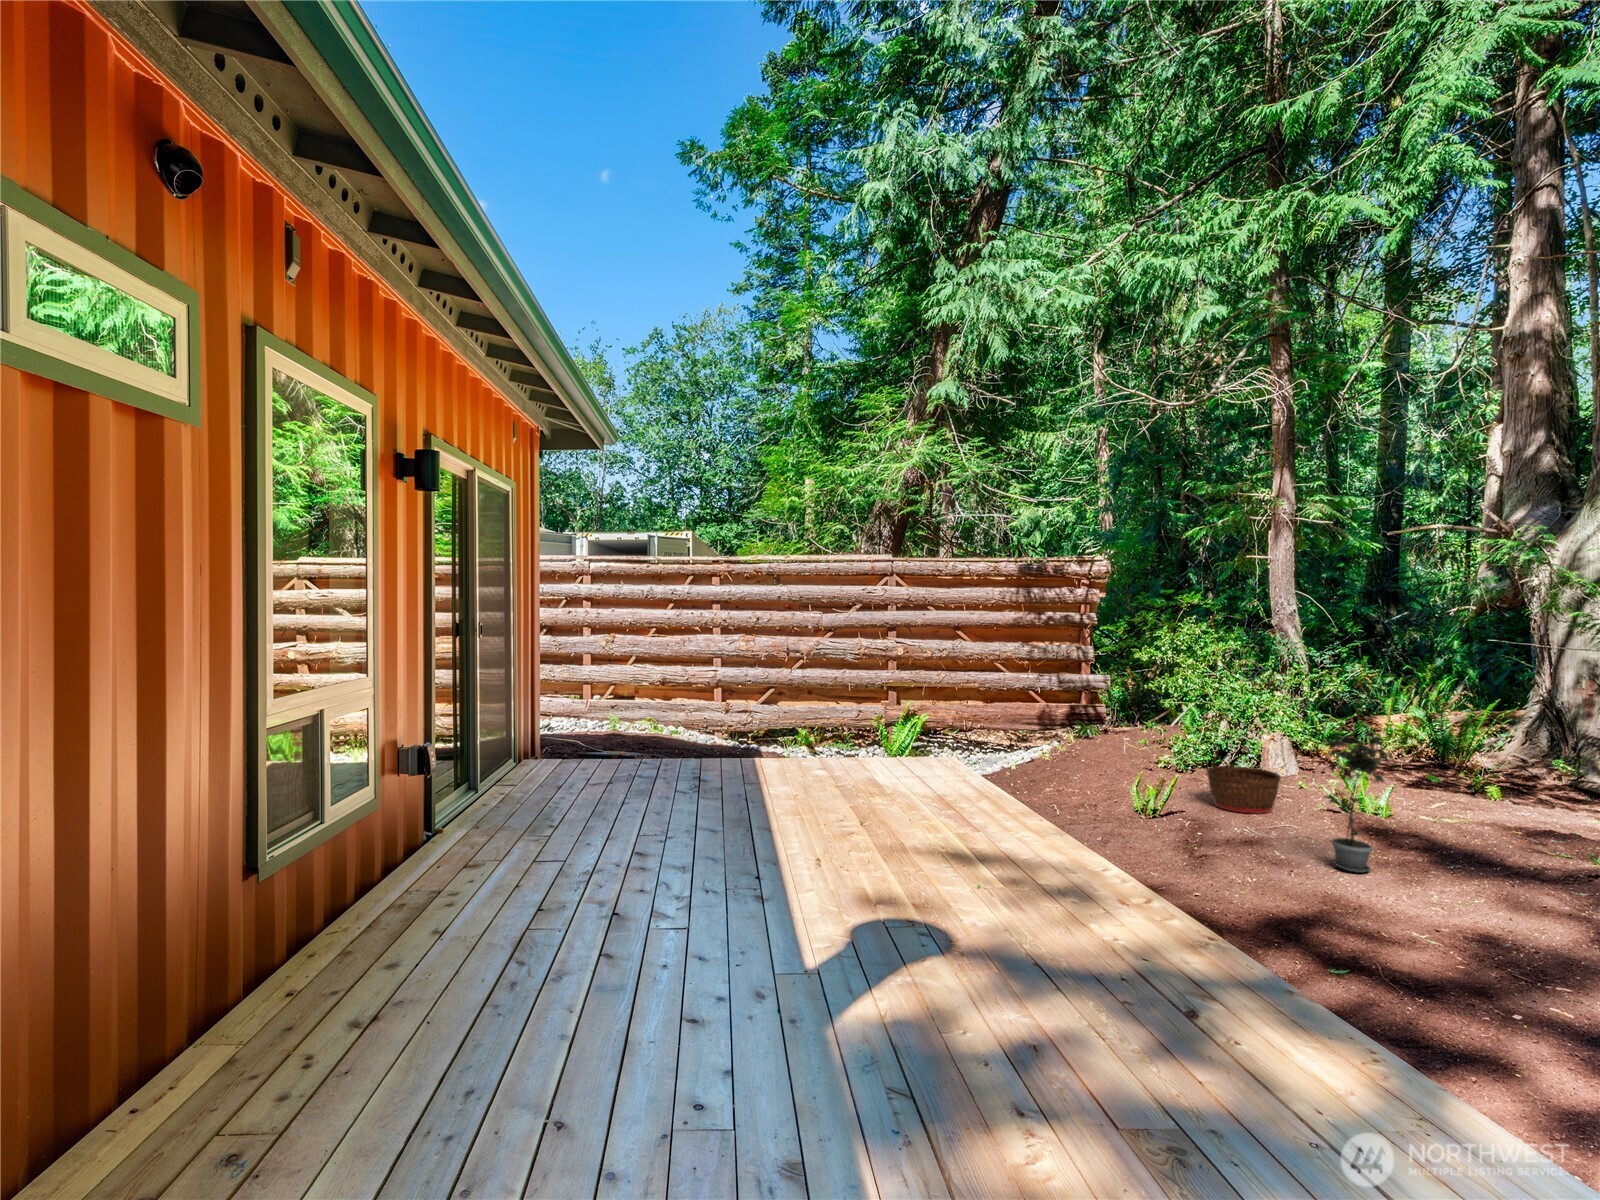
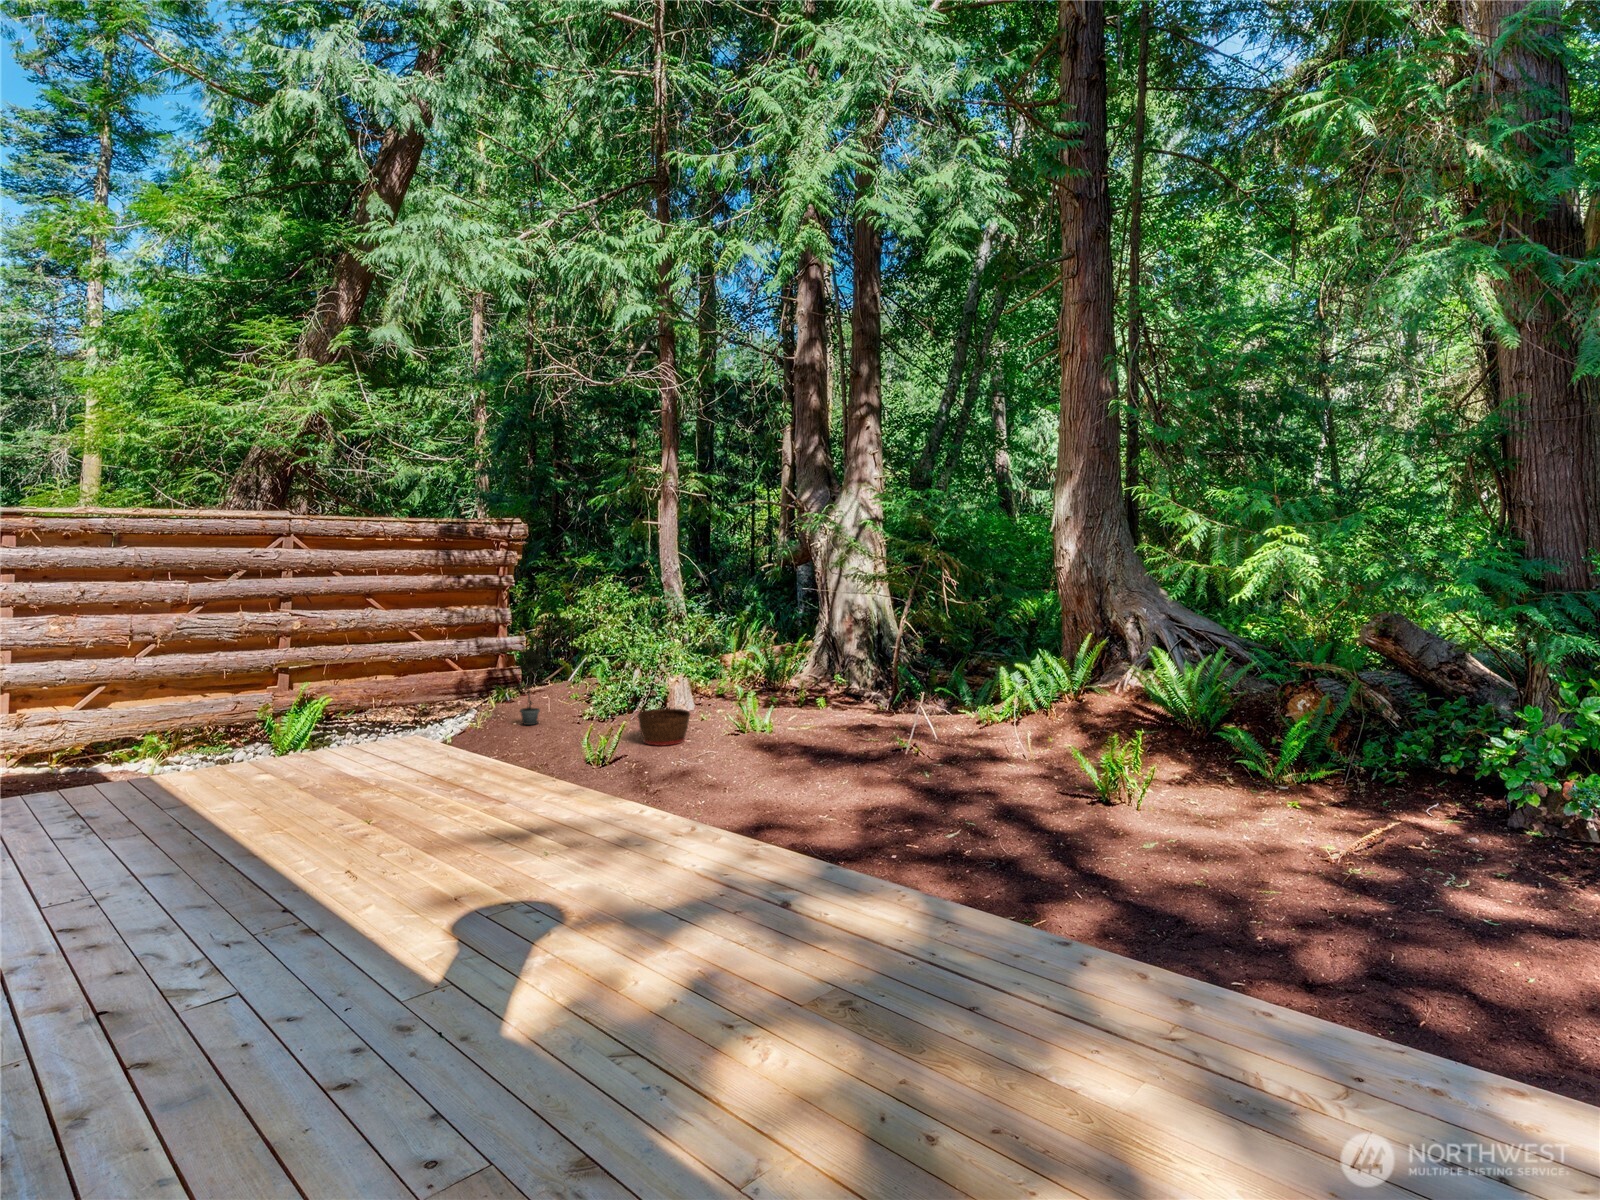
potted plant: present [1323,725,1396,873] -> present [517,645,547,725]

